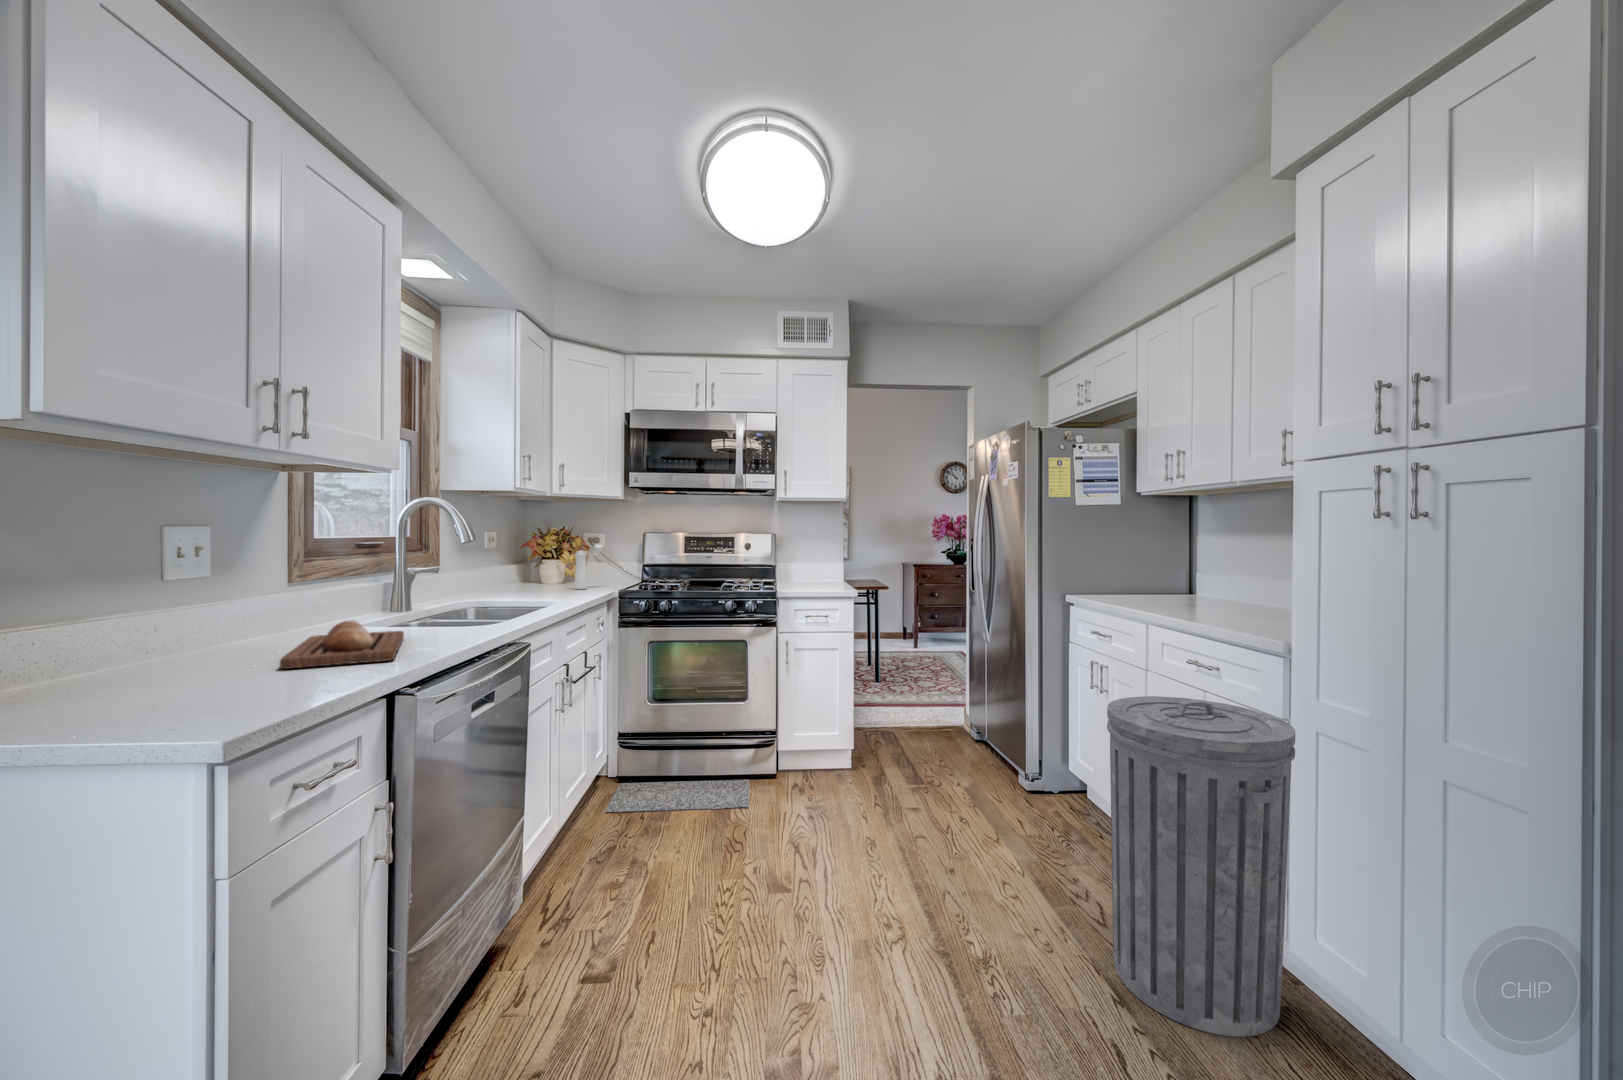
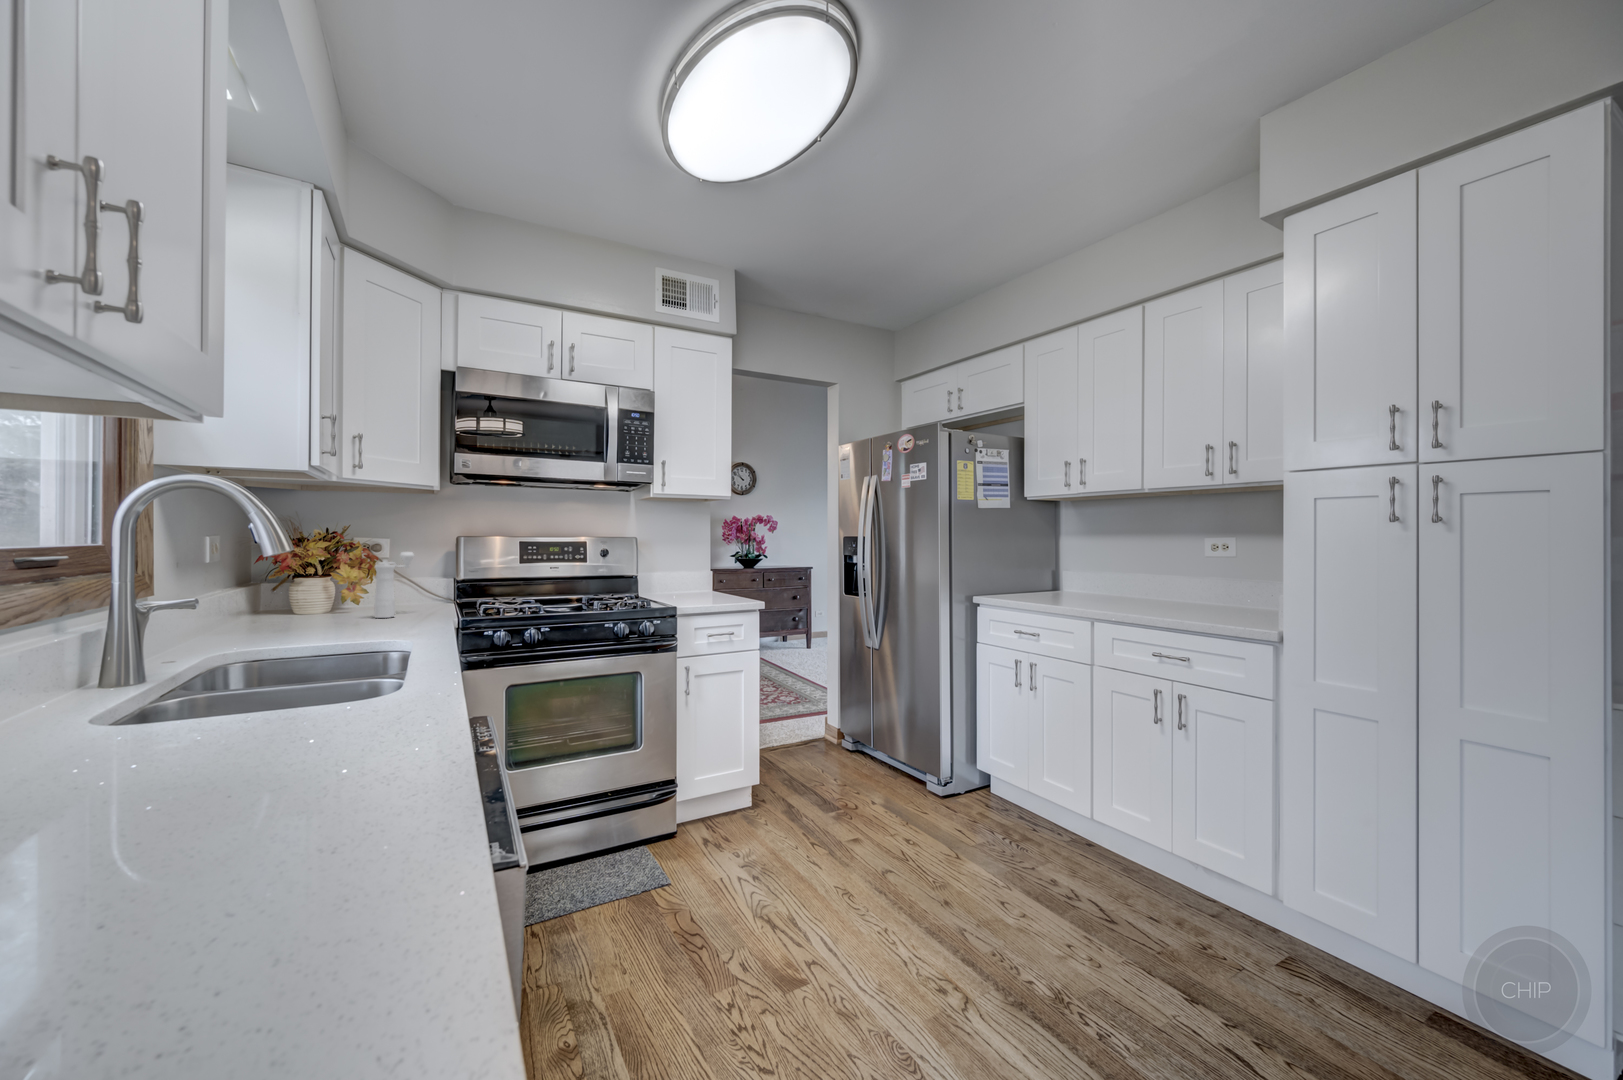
bread loaf: present [280,621,404,669] -> none [72,715,389,853]
trash can: present [1107,696,1295,1037] -> none [1135,692,1315,1007]

